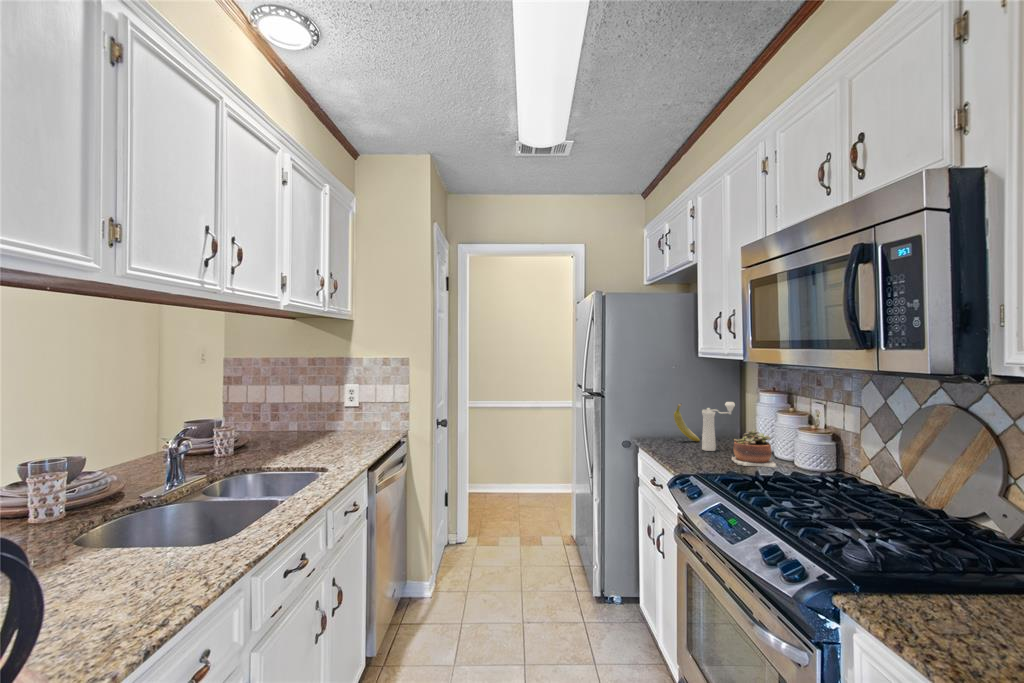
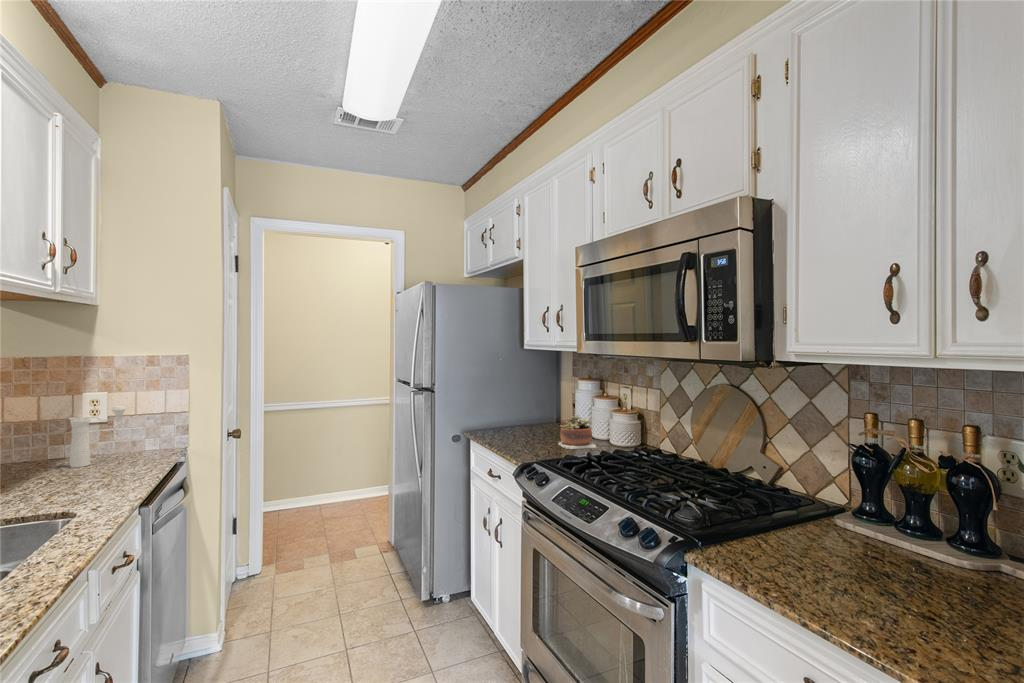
pepper mill: present [702,402,735,451] -> present [69,406,126,468]
fruit: present [674,404,700,442] -> none [500,395,523,430]

